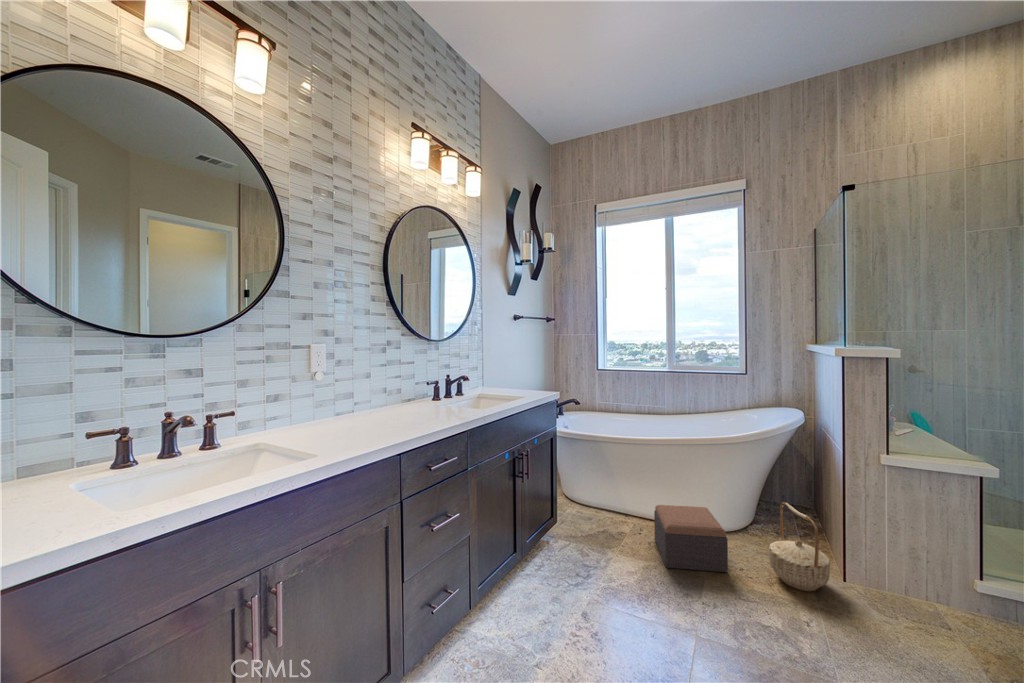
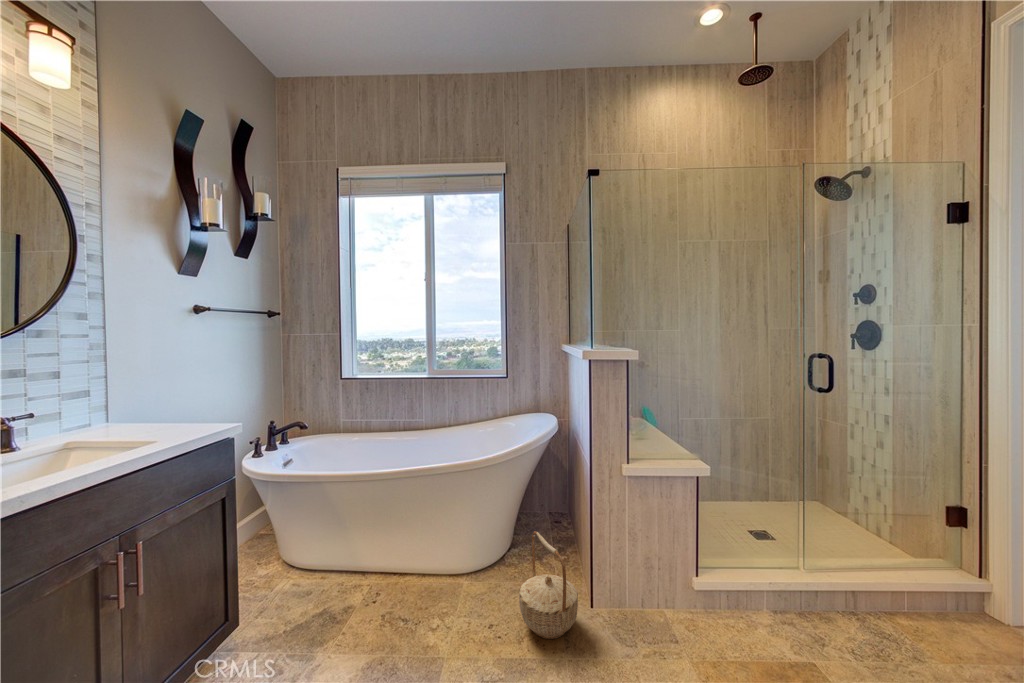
footstool: present [654,505,728,572] -> none [392,551,474,660]

